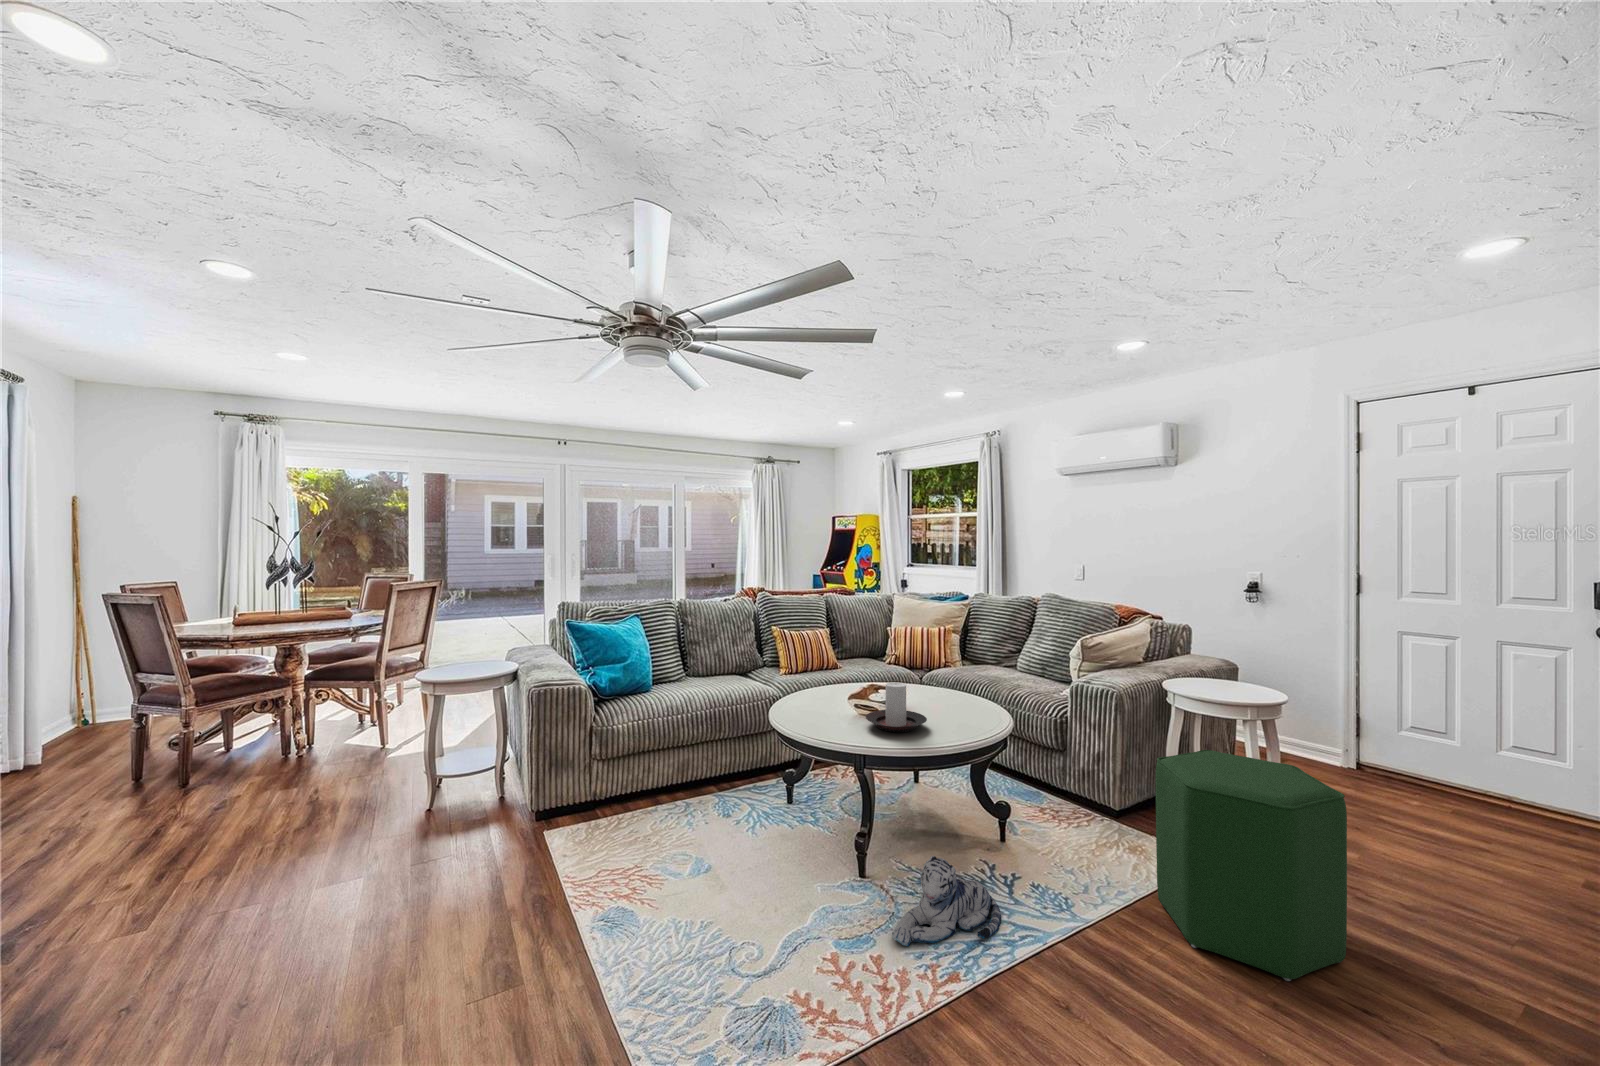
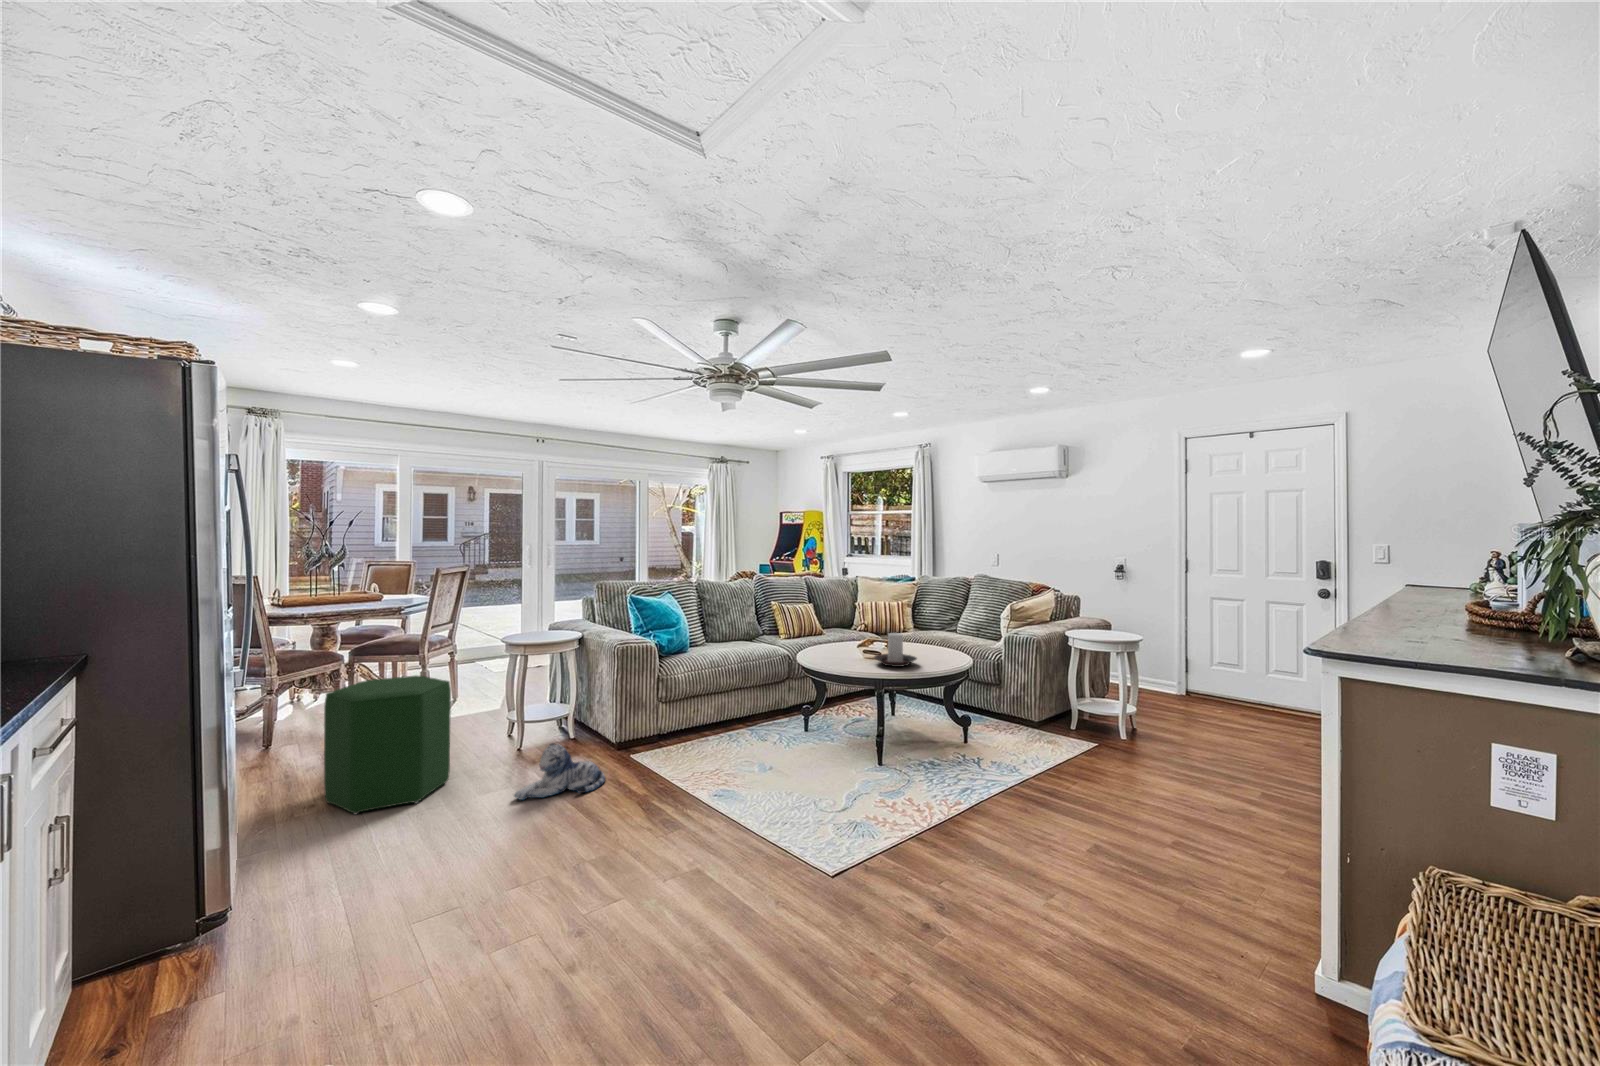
ottoman: present [1156,750,1347,981] -> present [324,676,451,814]
plush toy: present [892,856,1001,946] -> present [514,743,606,800]

